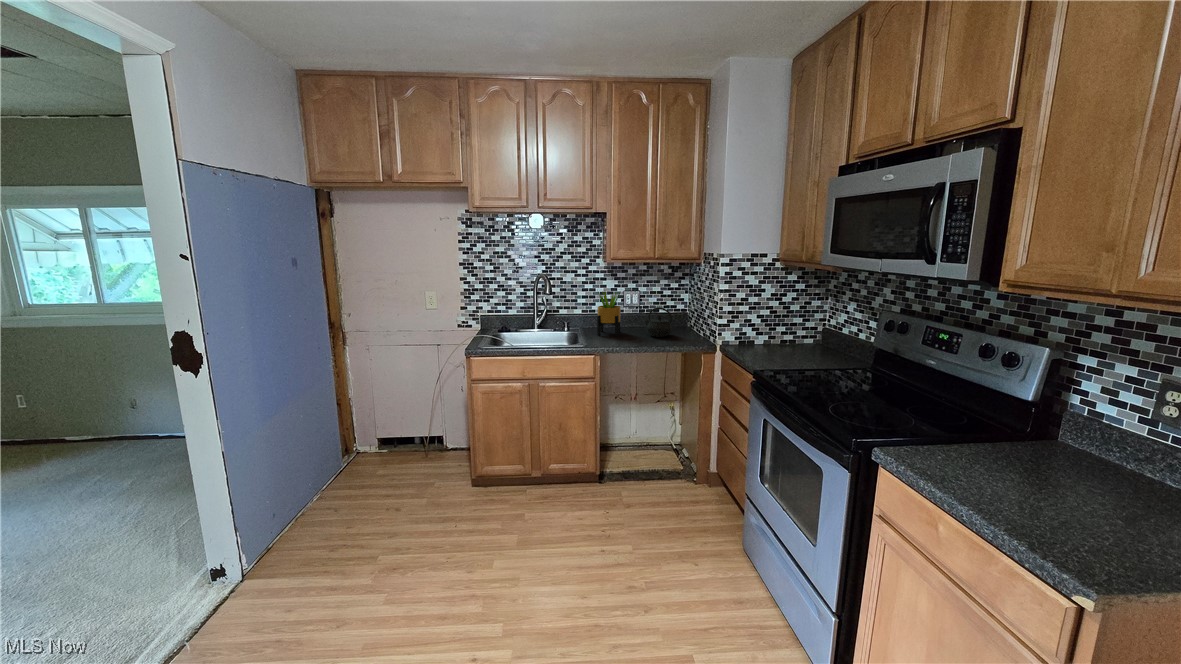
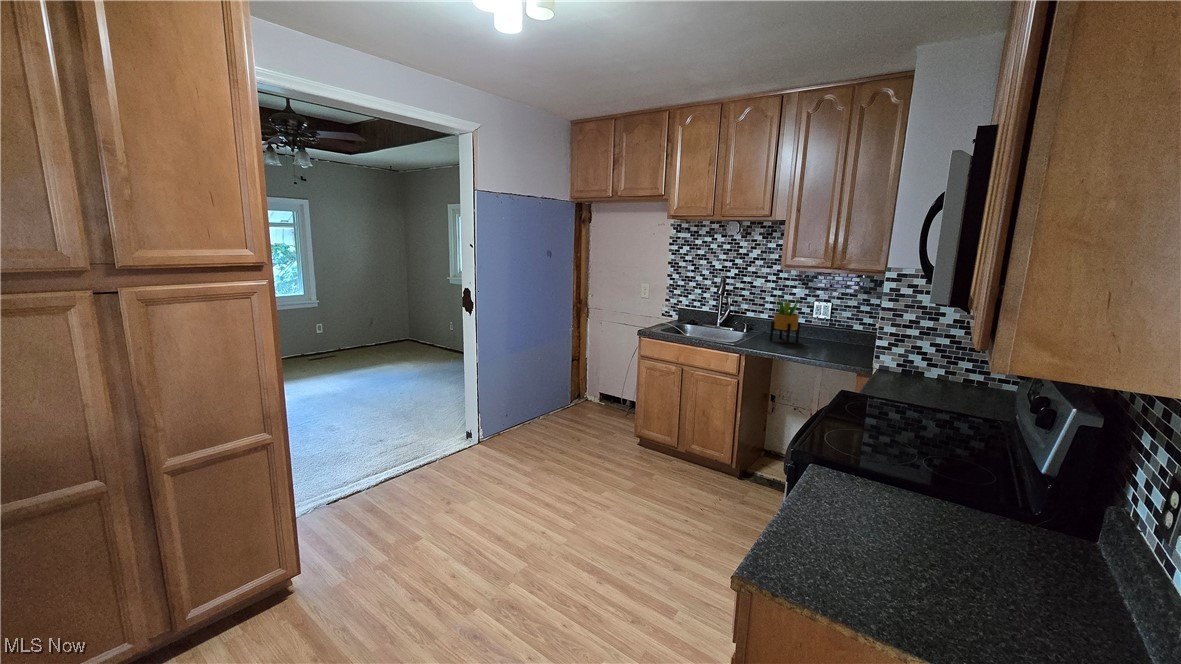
kettle: present [645,307,672,337] -> none [820,321,850,352]

